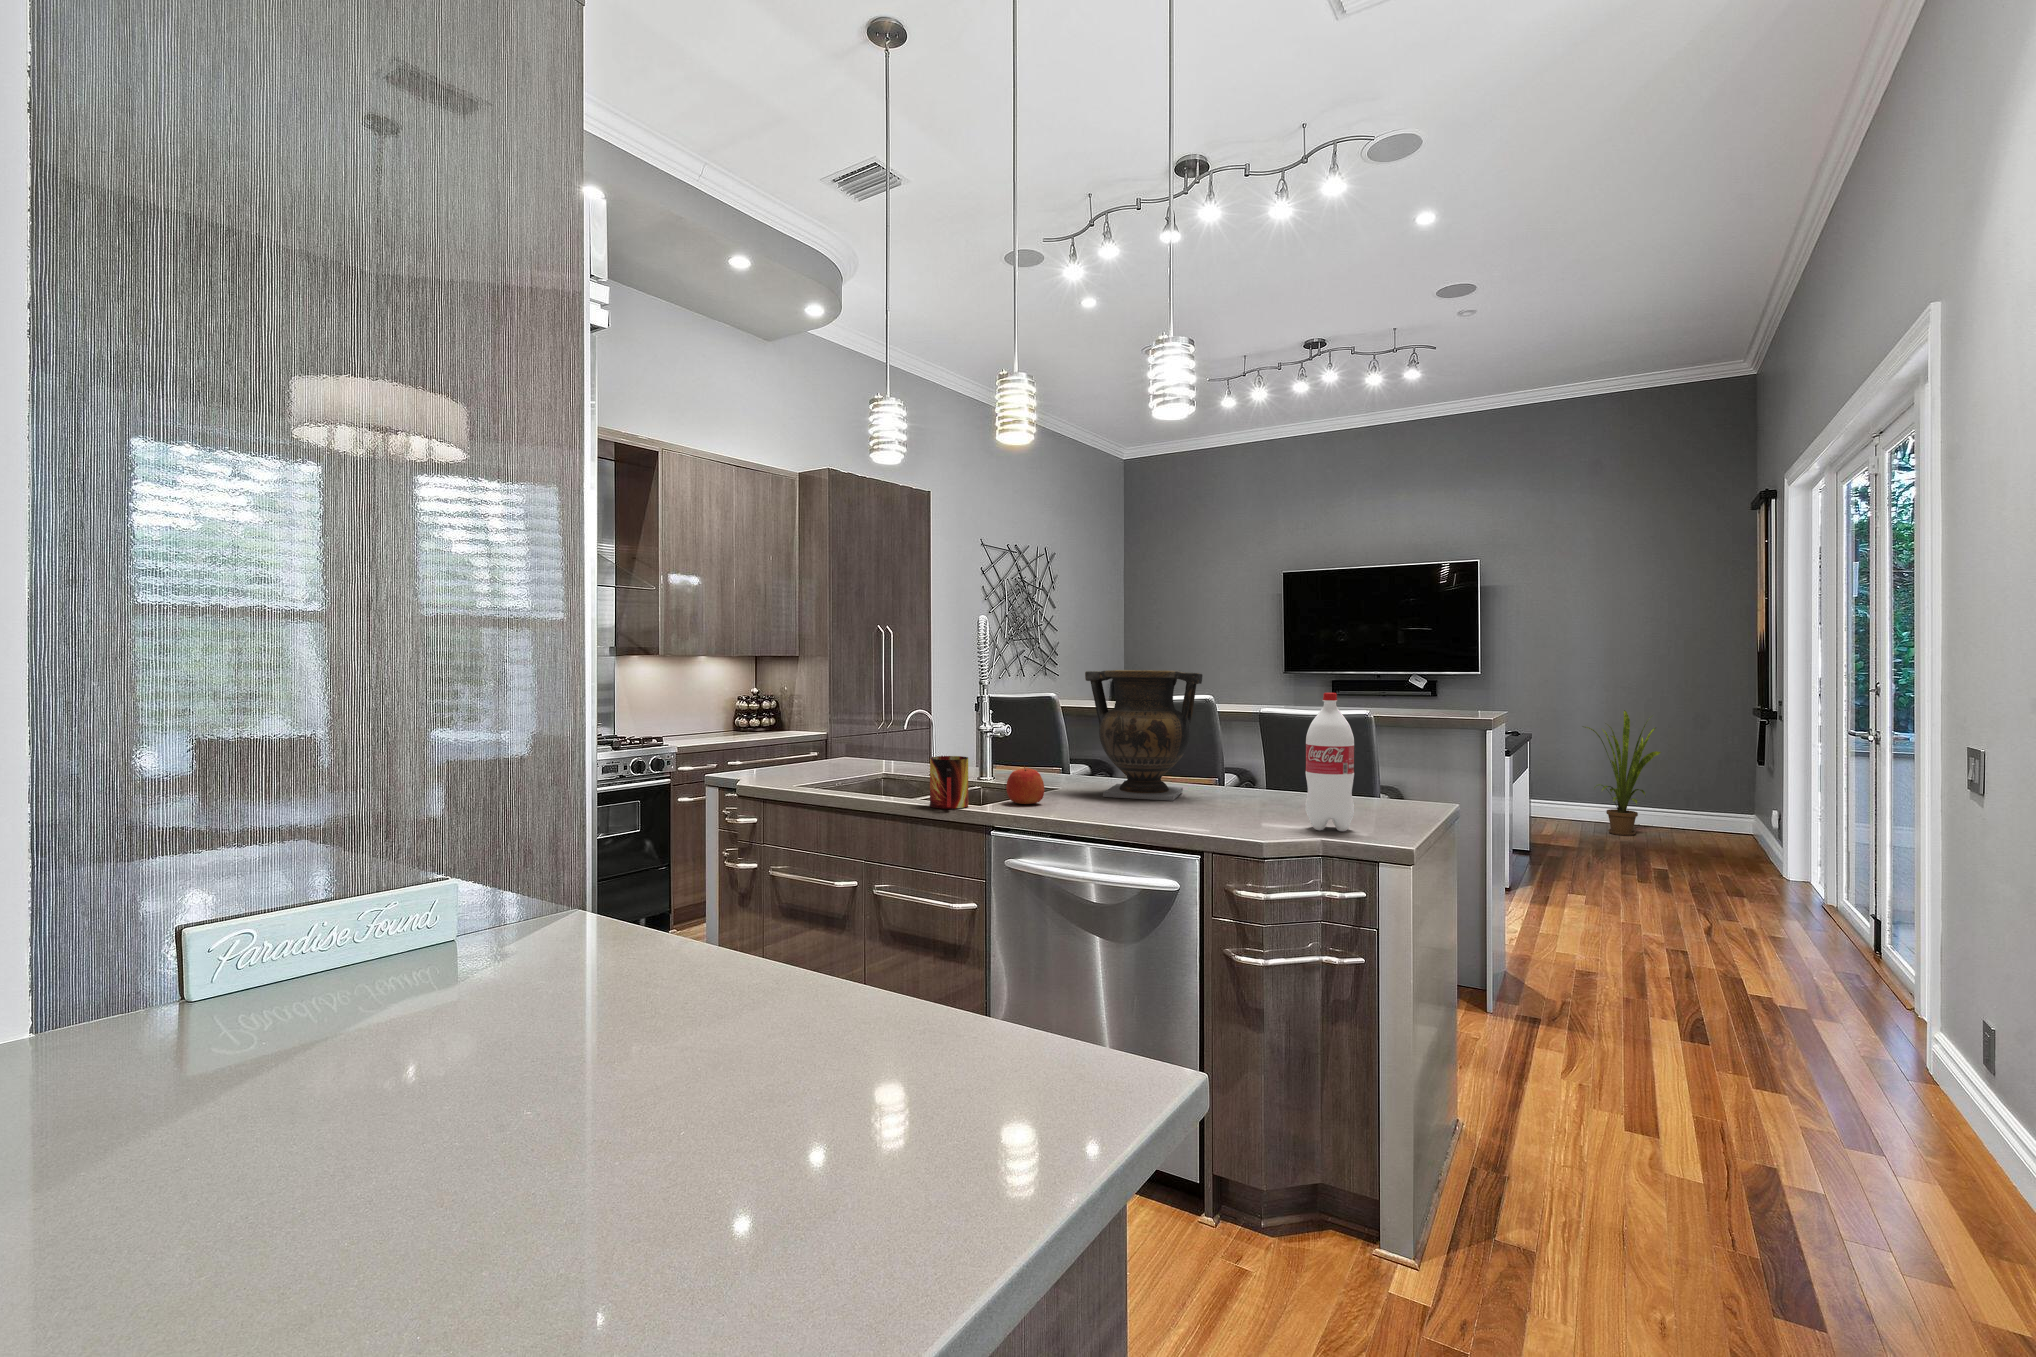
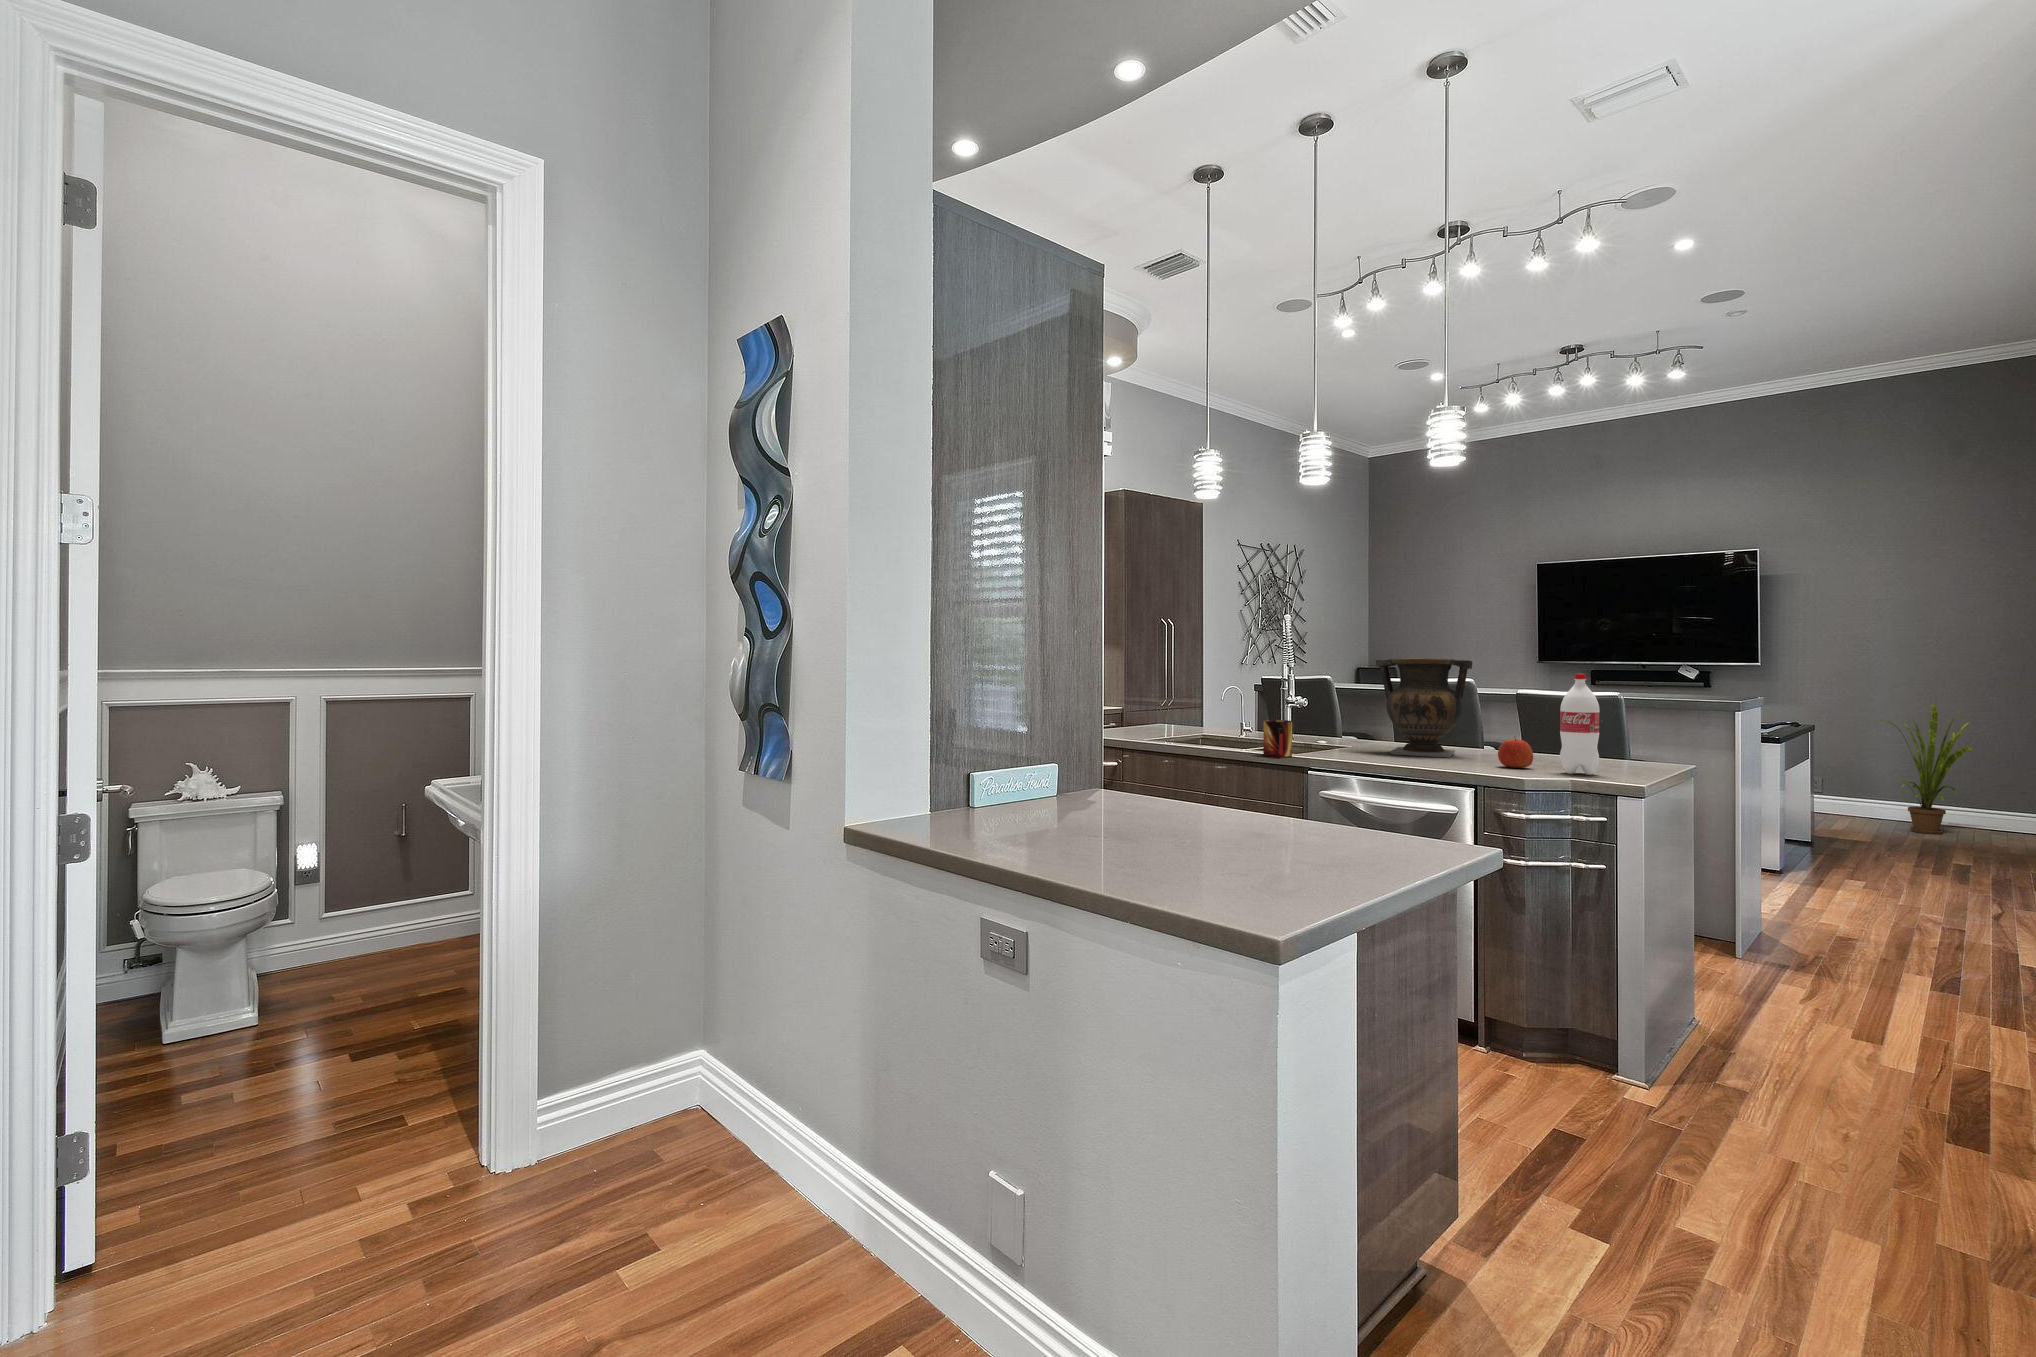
apple: present [1006,765,1044,804] -> present [1498,736,1533,768]

